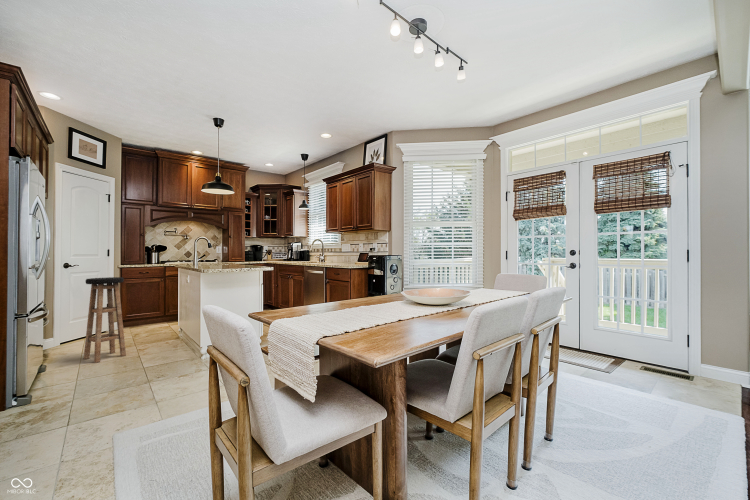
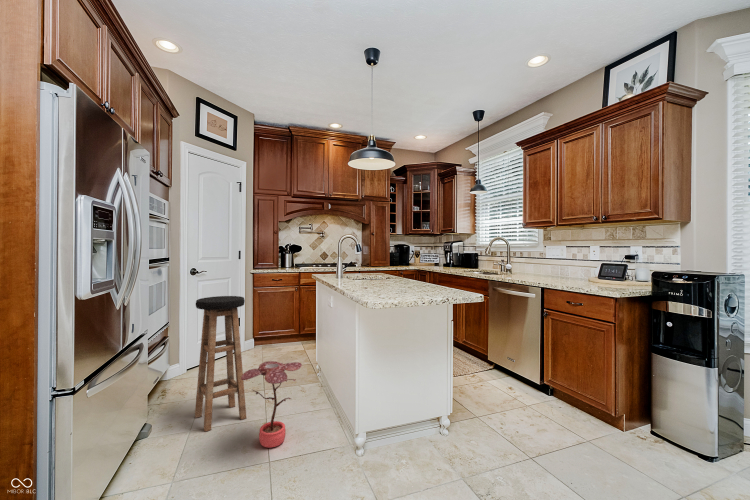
potted plant: none [125,314,168,362] -> present [241,361,302,448]

